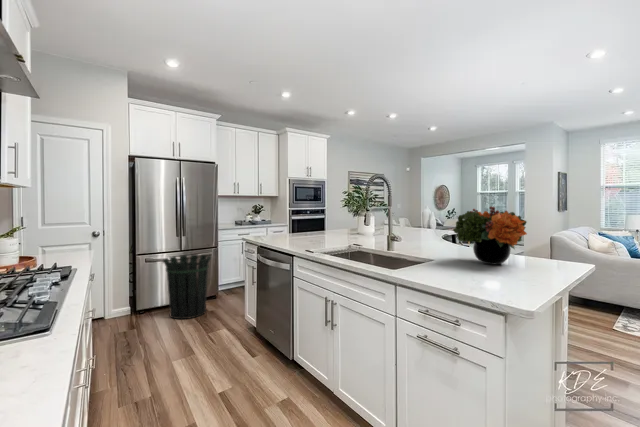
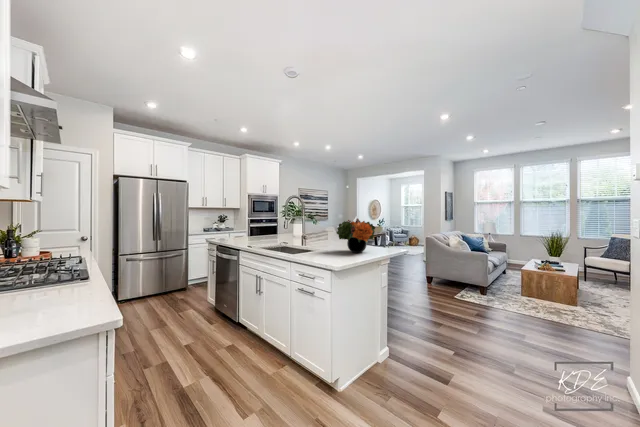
waste bin: present [163,255,211,319] -> none [141,254,181,303]

